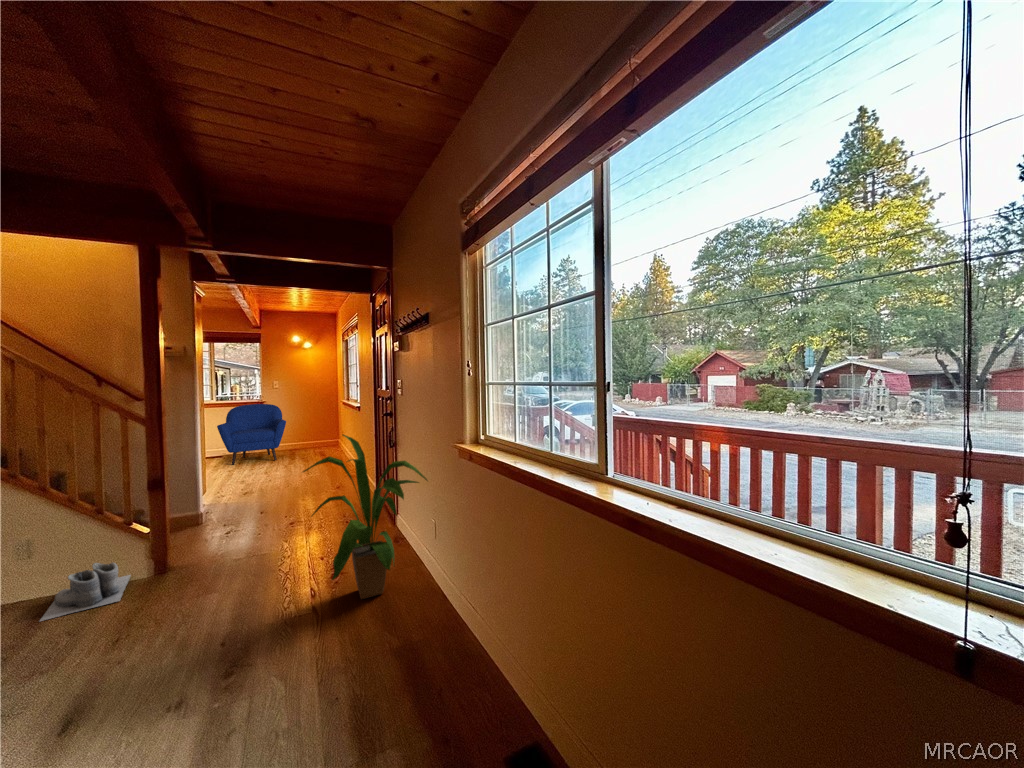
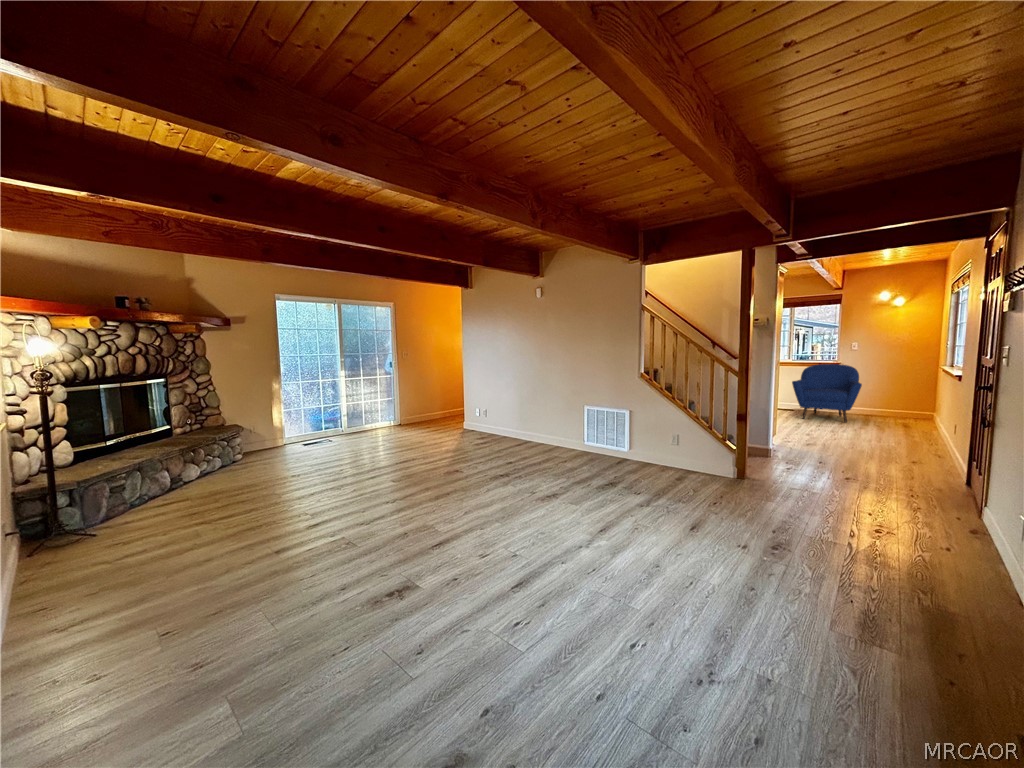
house plant: present [303,435,427,599] -> none [846,403,1006,567]
boots: present [40,563,131,621] -> none [685,457,726,484]

